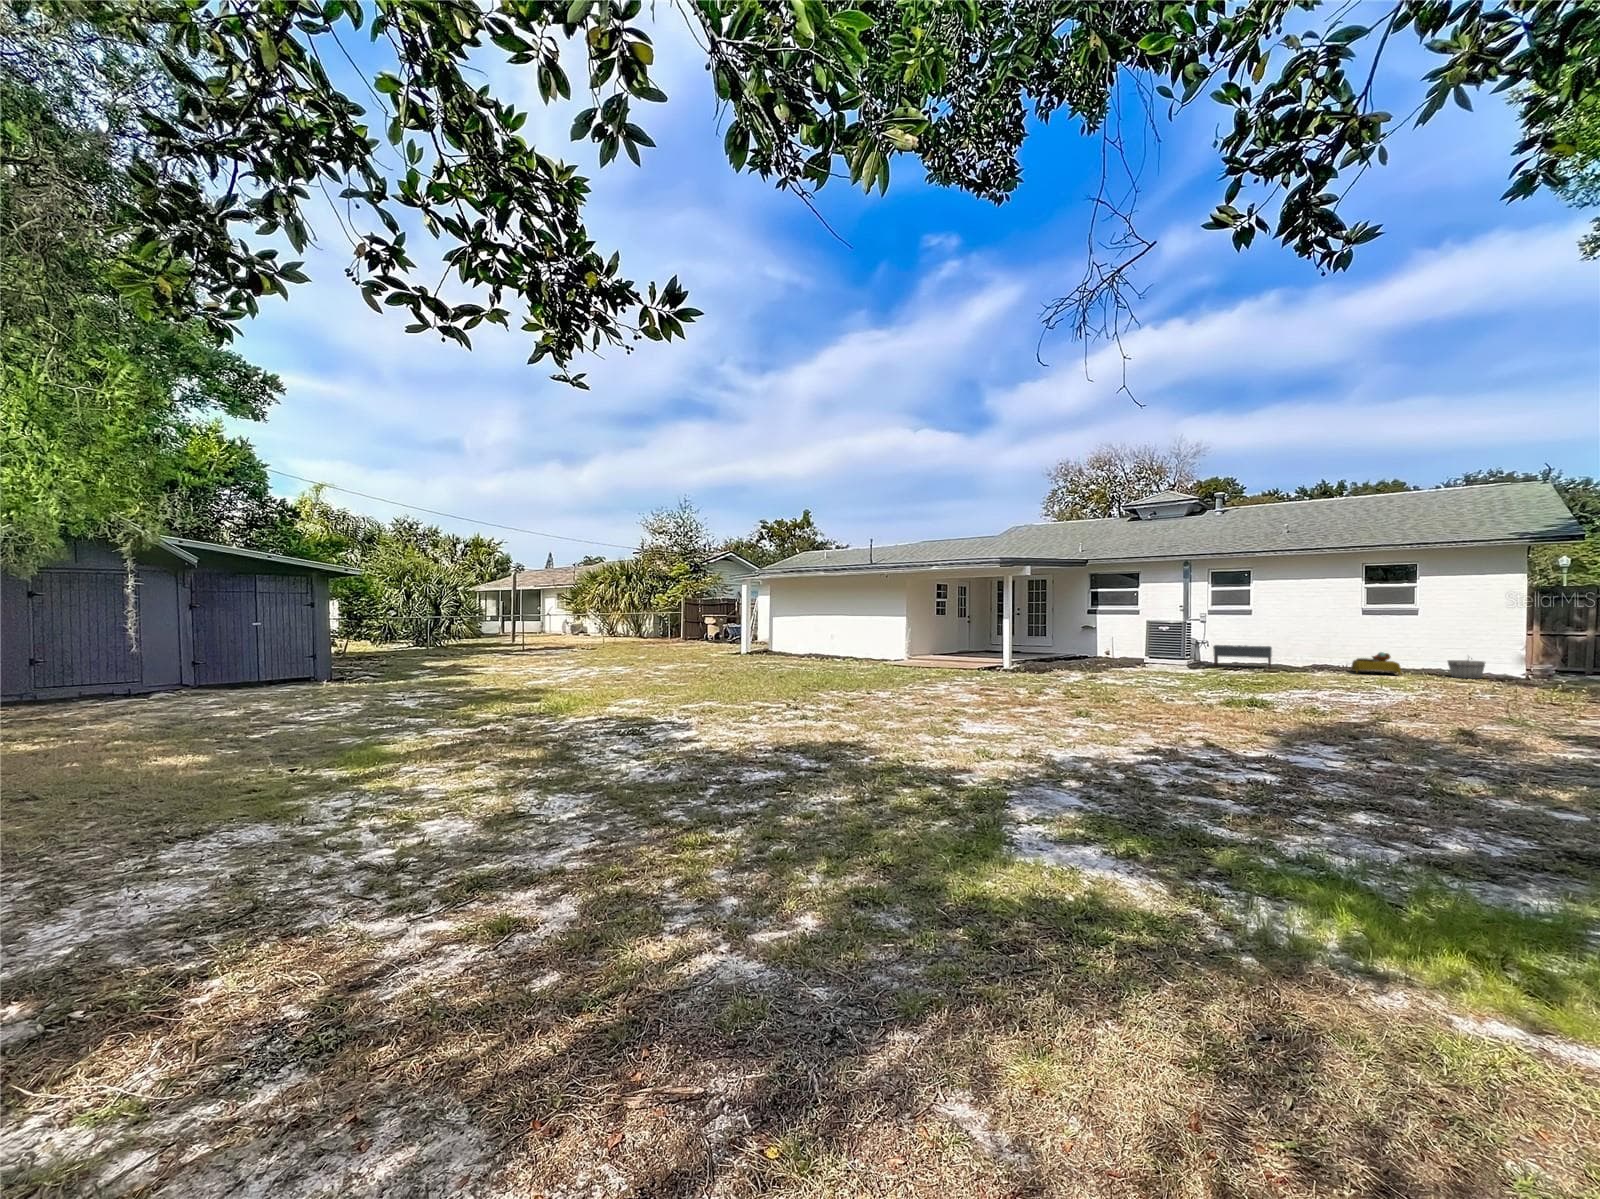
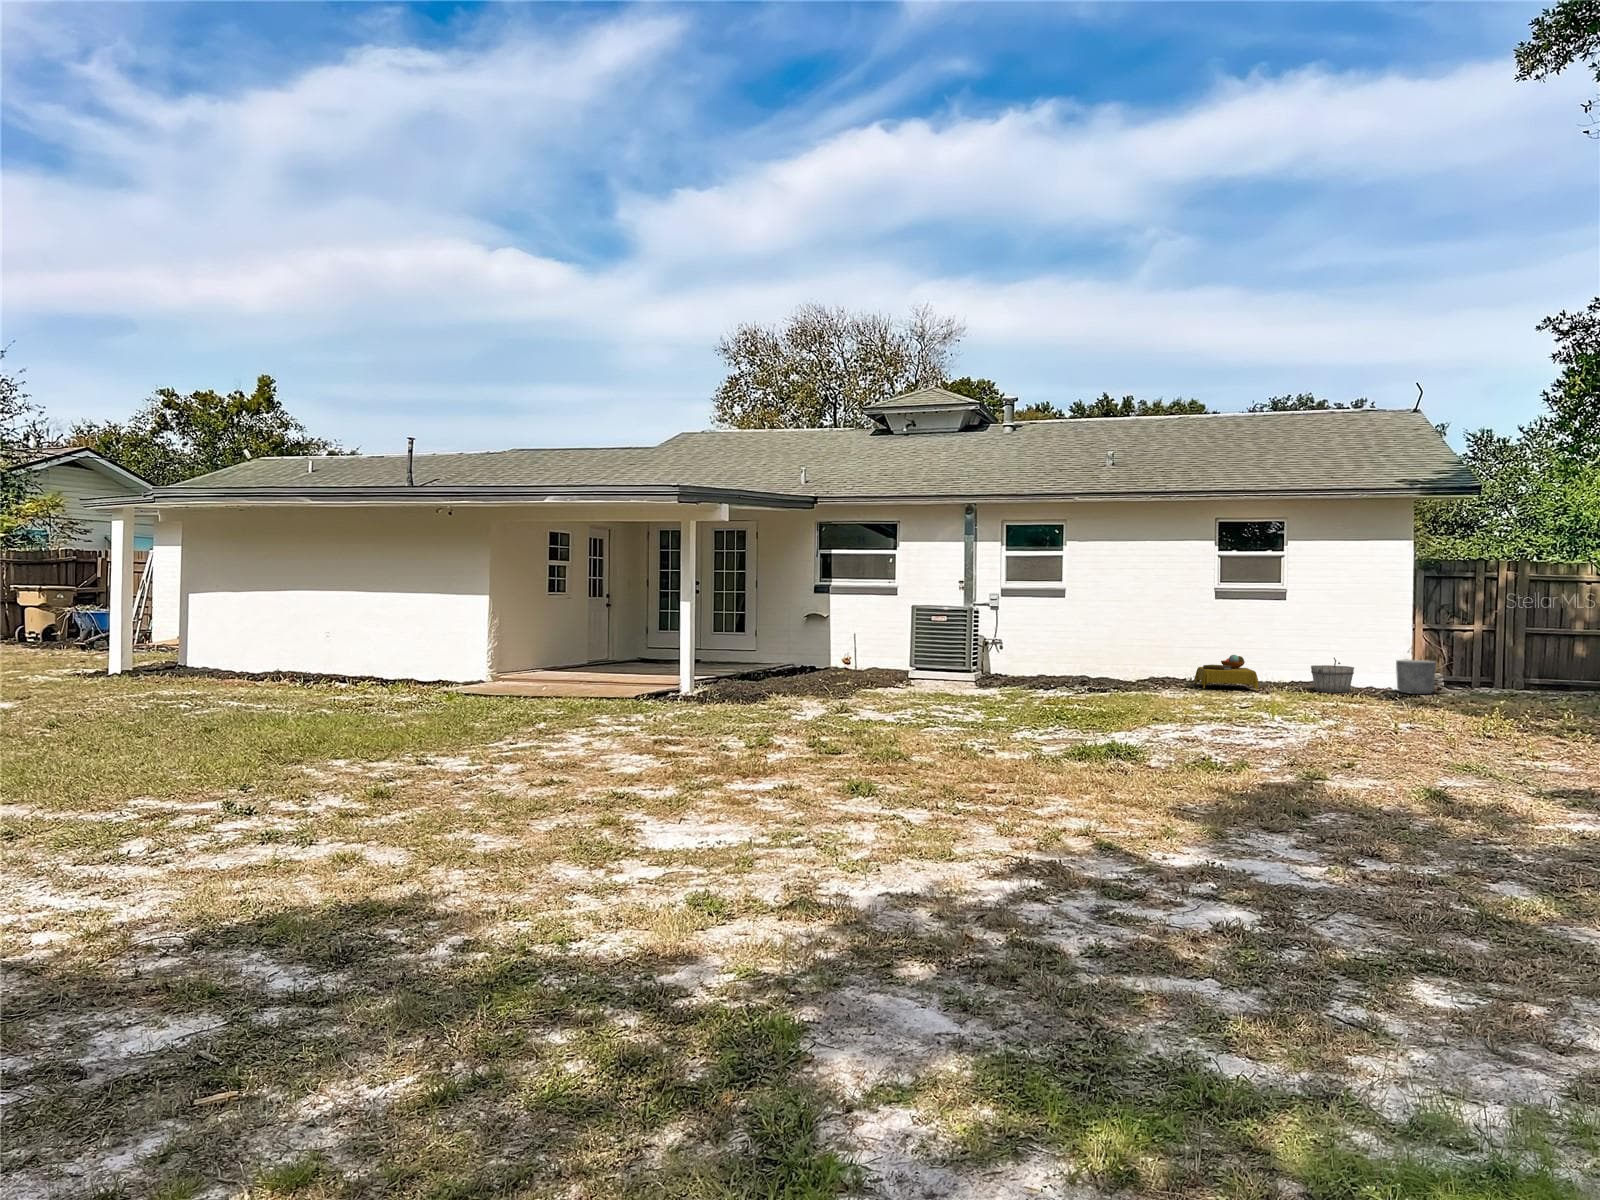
bench: present [1213,645,1272,668] -> none [1011,645,1093,684]
planter: none [1524,657,1562,682] -> present [1396,660,1436,694]

